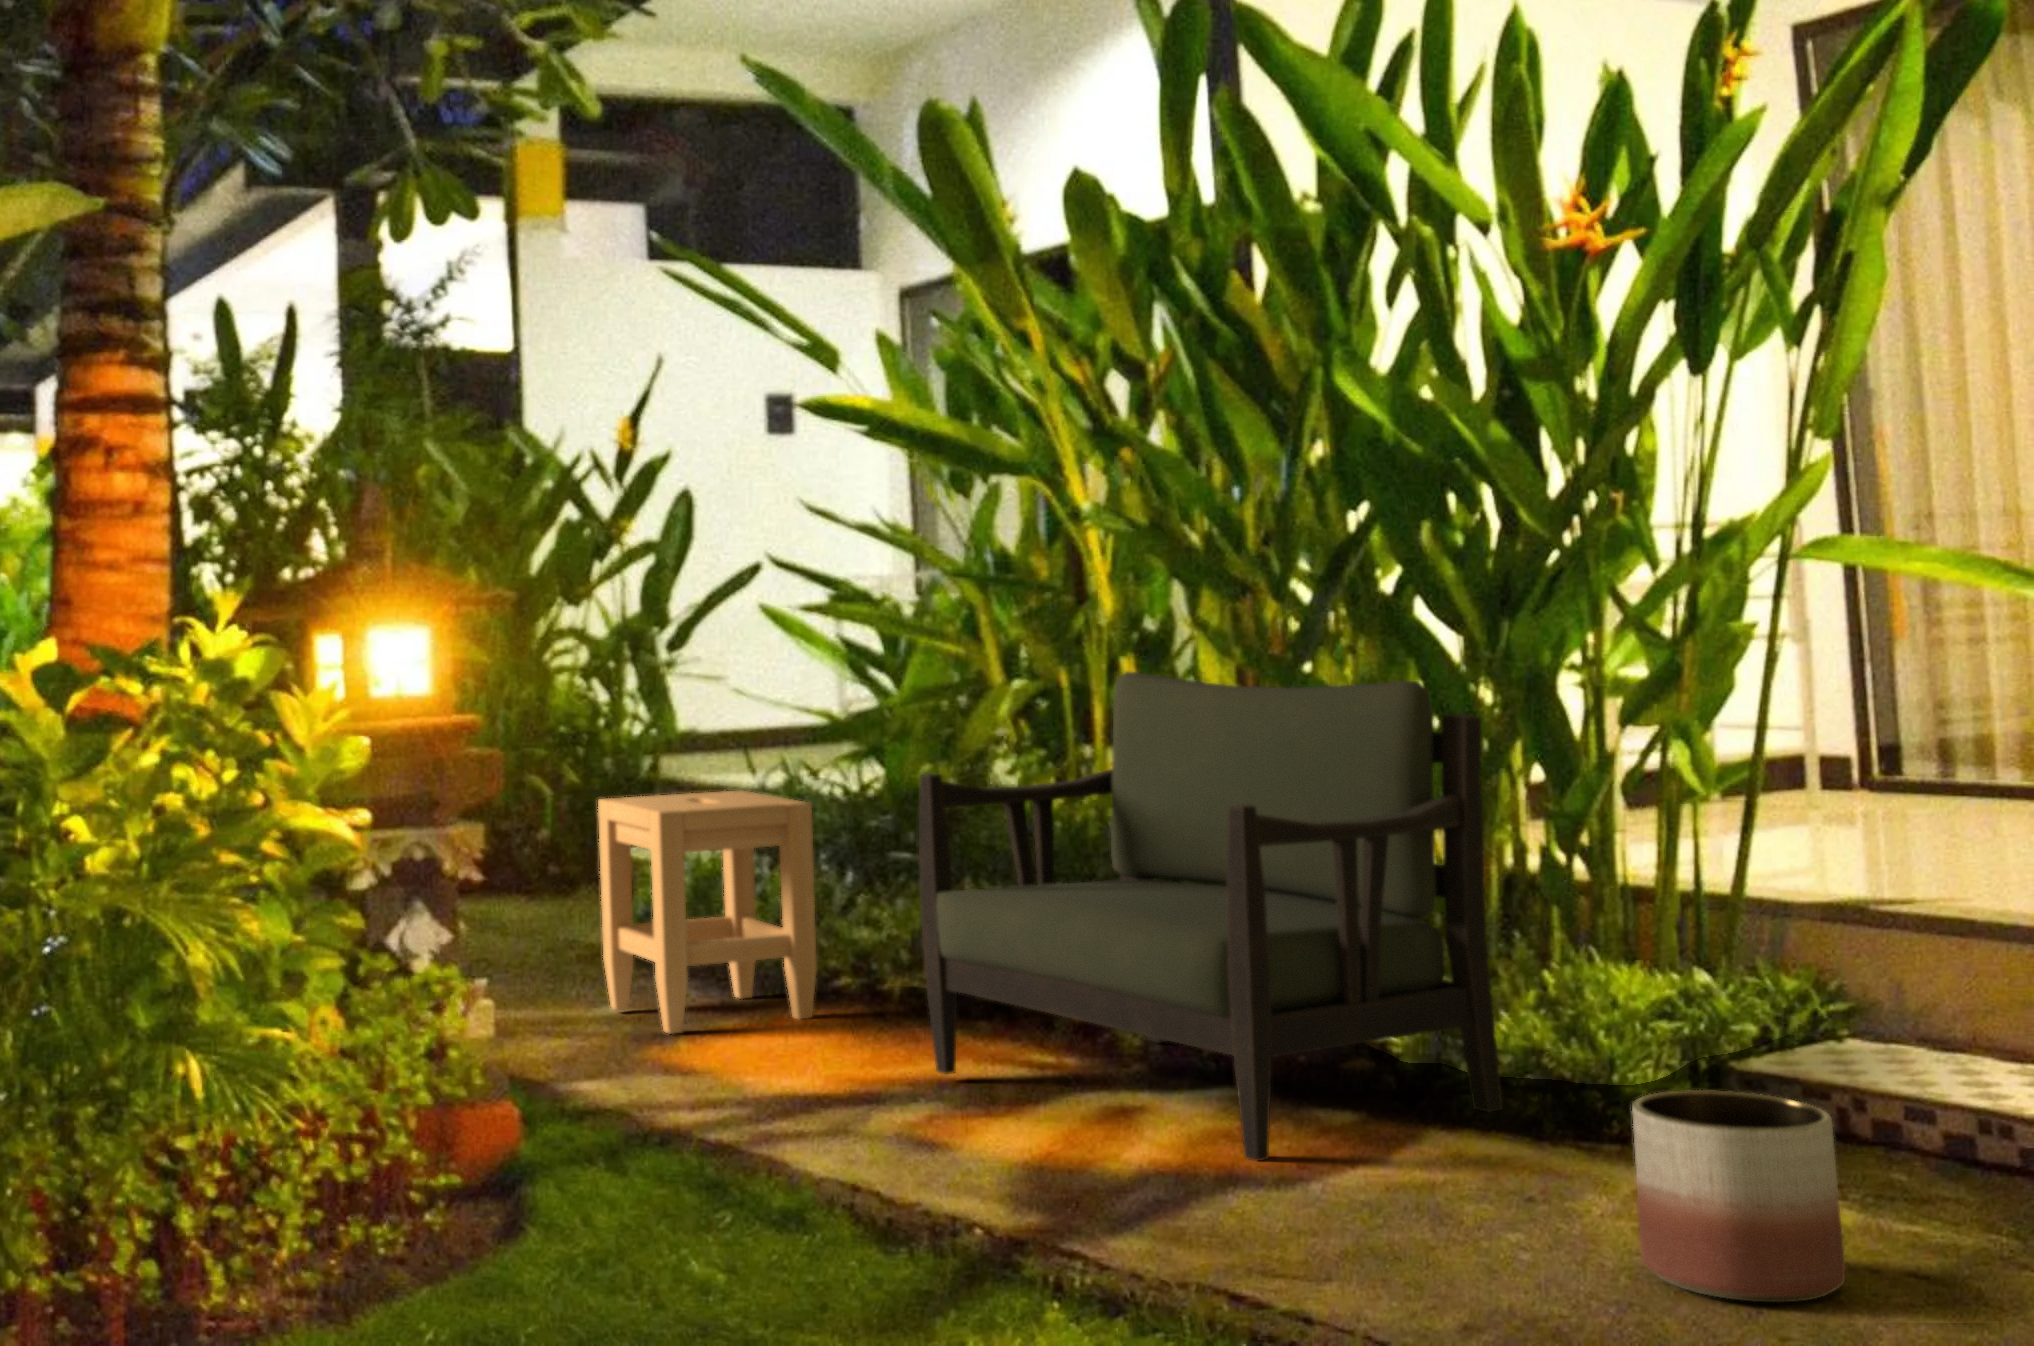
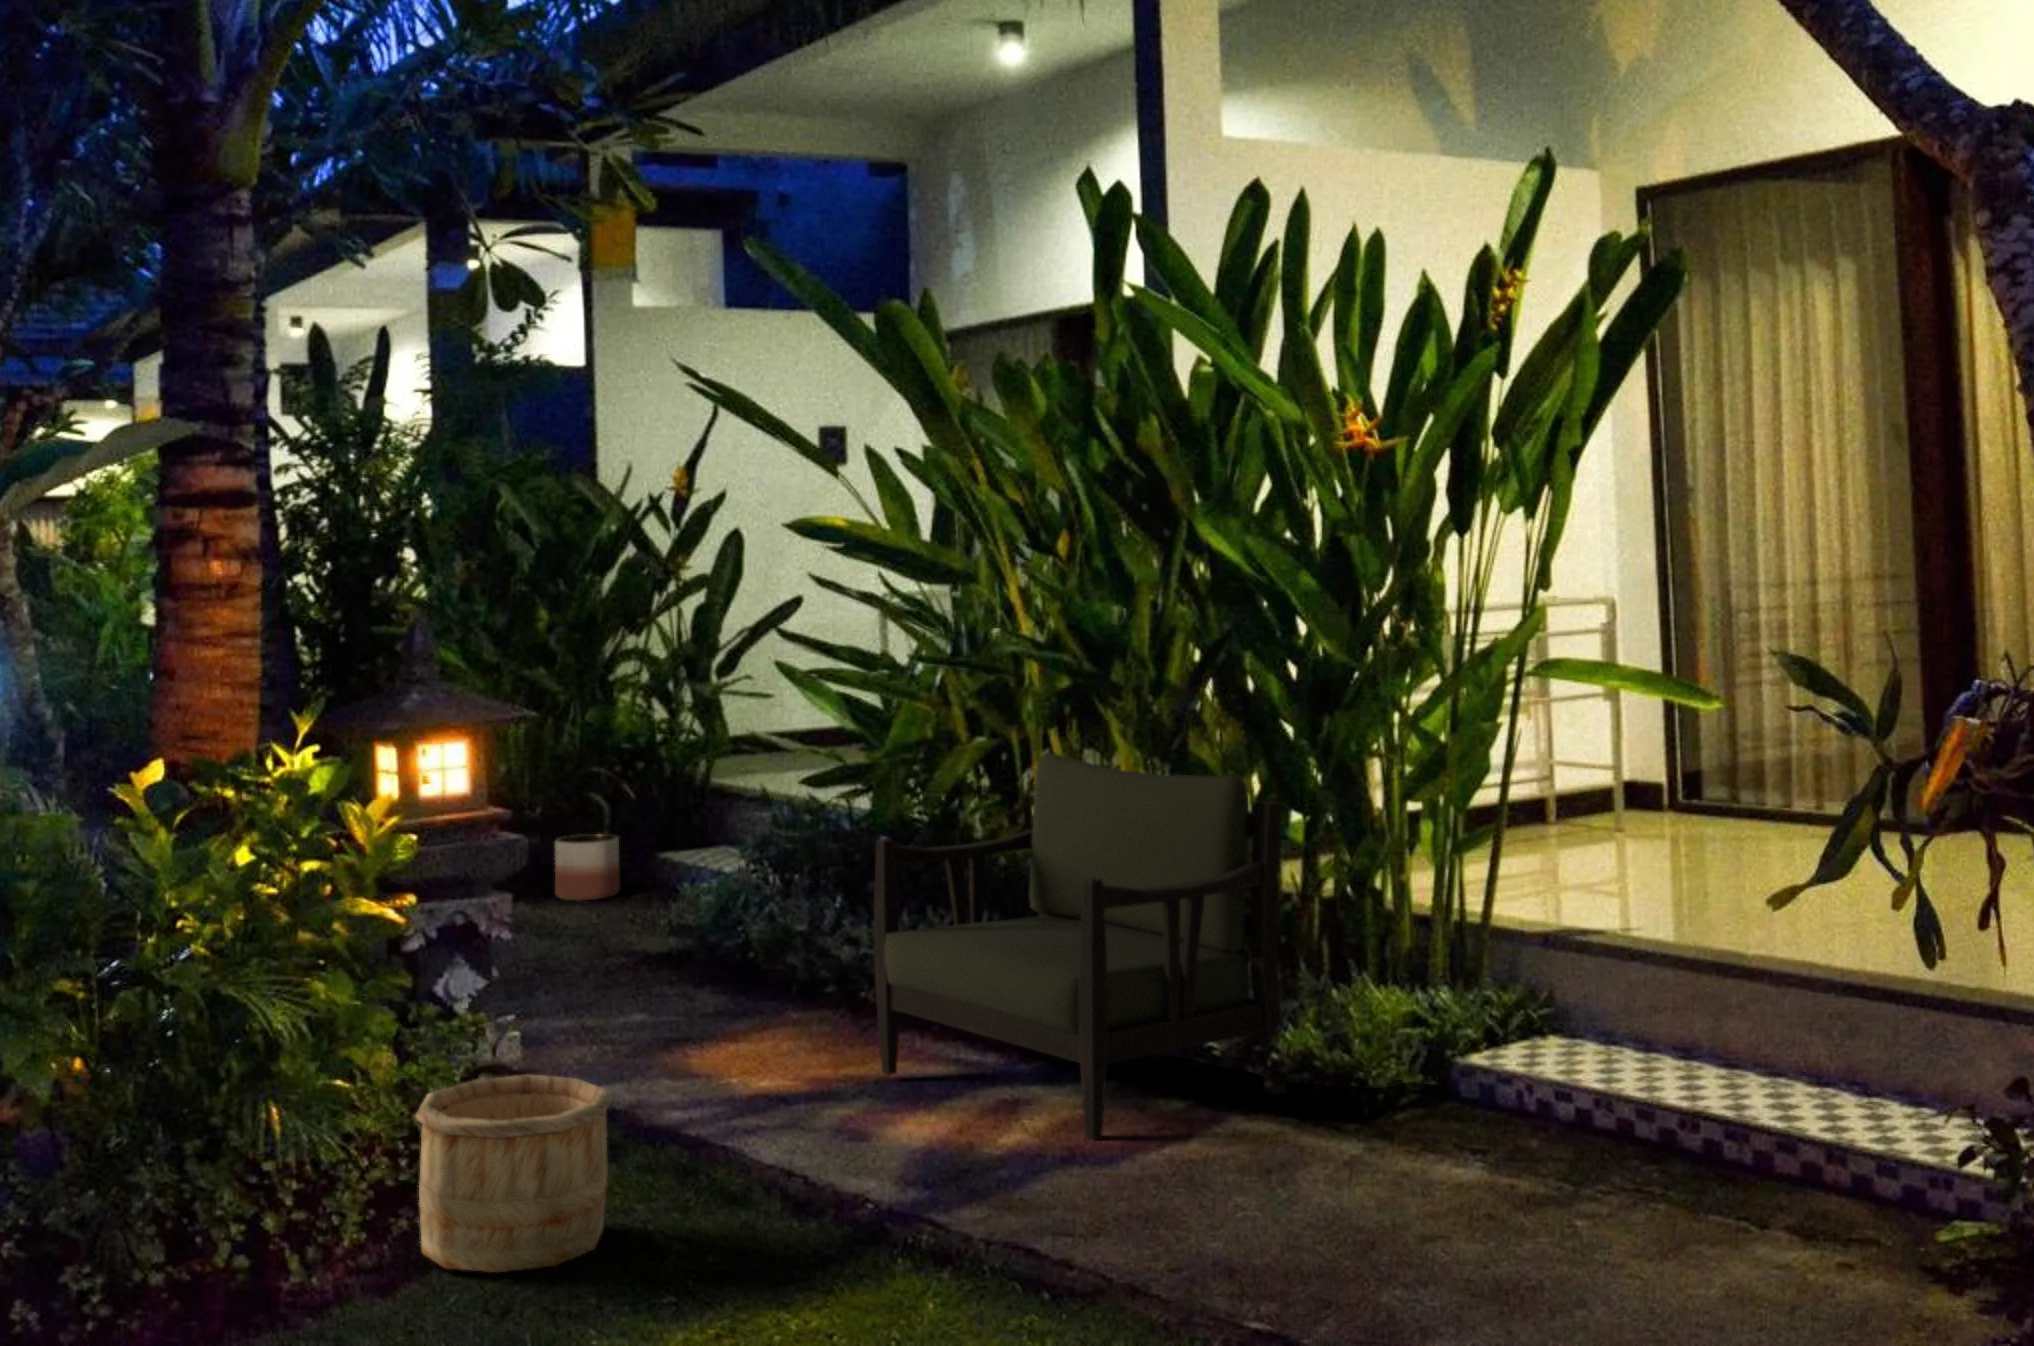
stool: present [598,791,817,1034] -> none [628,834,805,1043]
wooden bucket: none [371,1039,627,1301] -> present [416,1074,613,1272]
planter: present [1632,1090,1845,1302] -> present [555,834,620,901]

